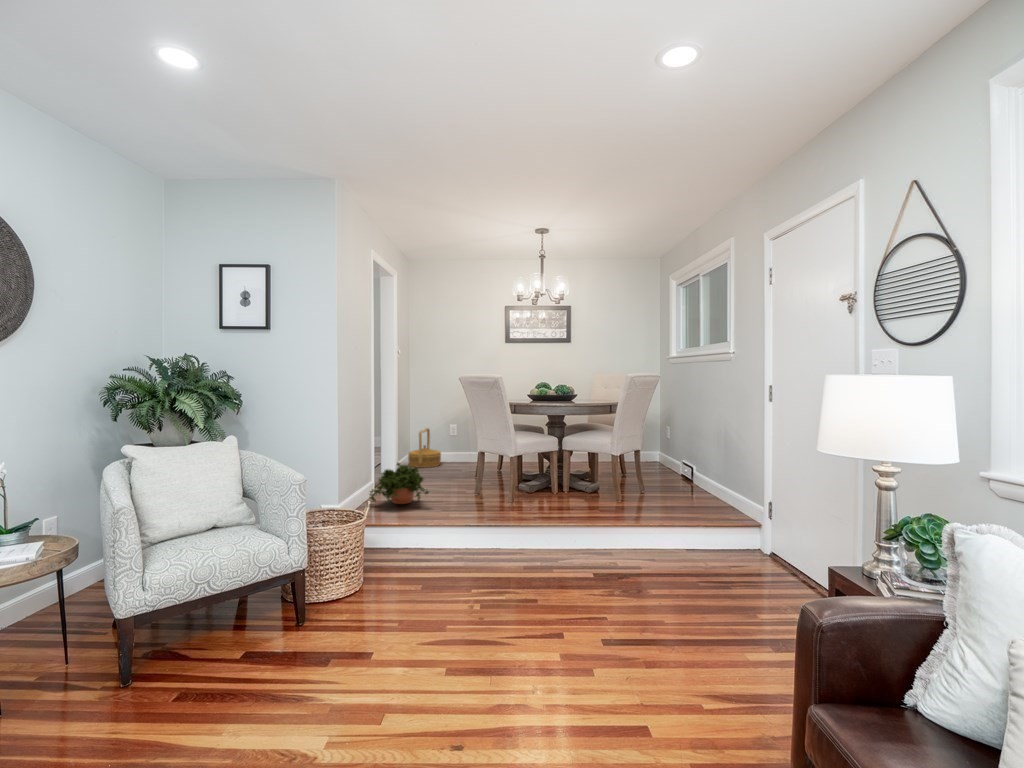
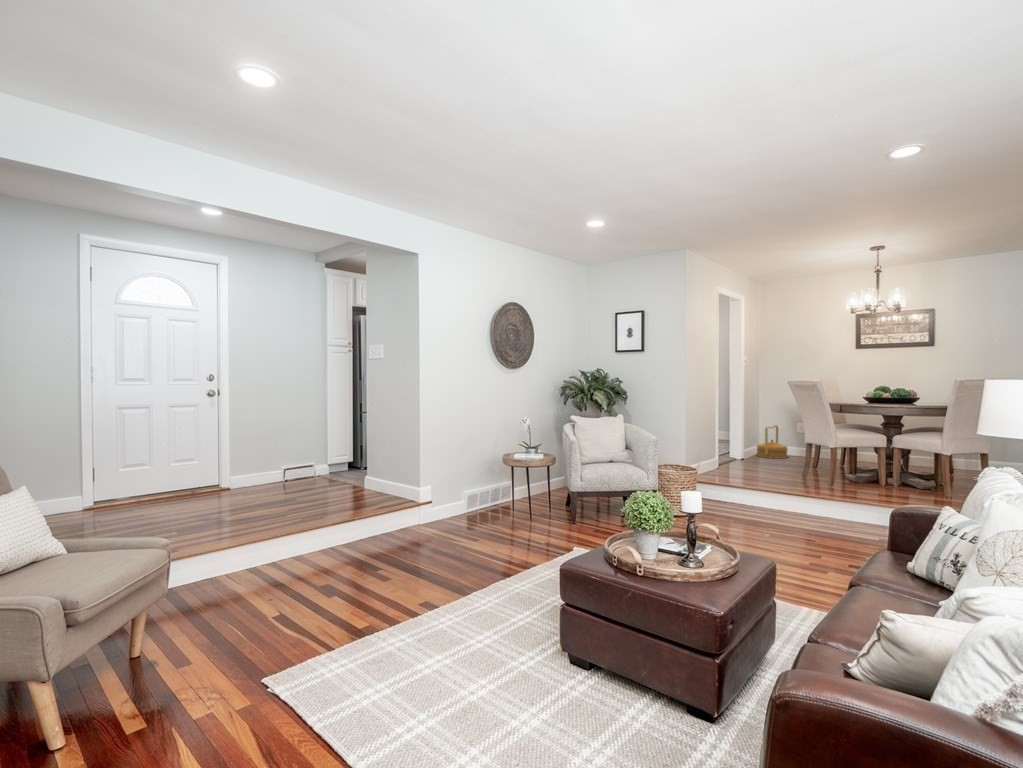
potted plant: present [369,463,429,504] -> none [710,445,758,476]

